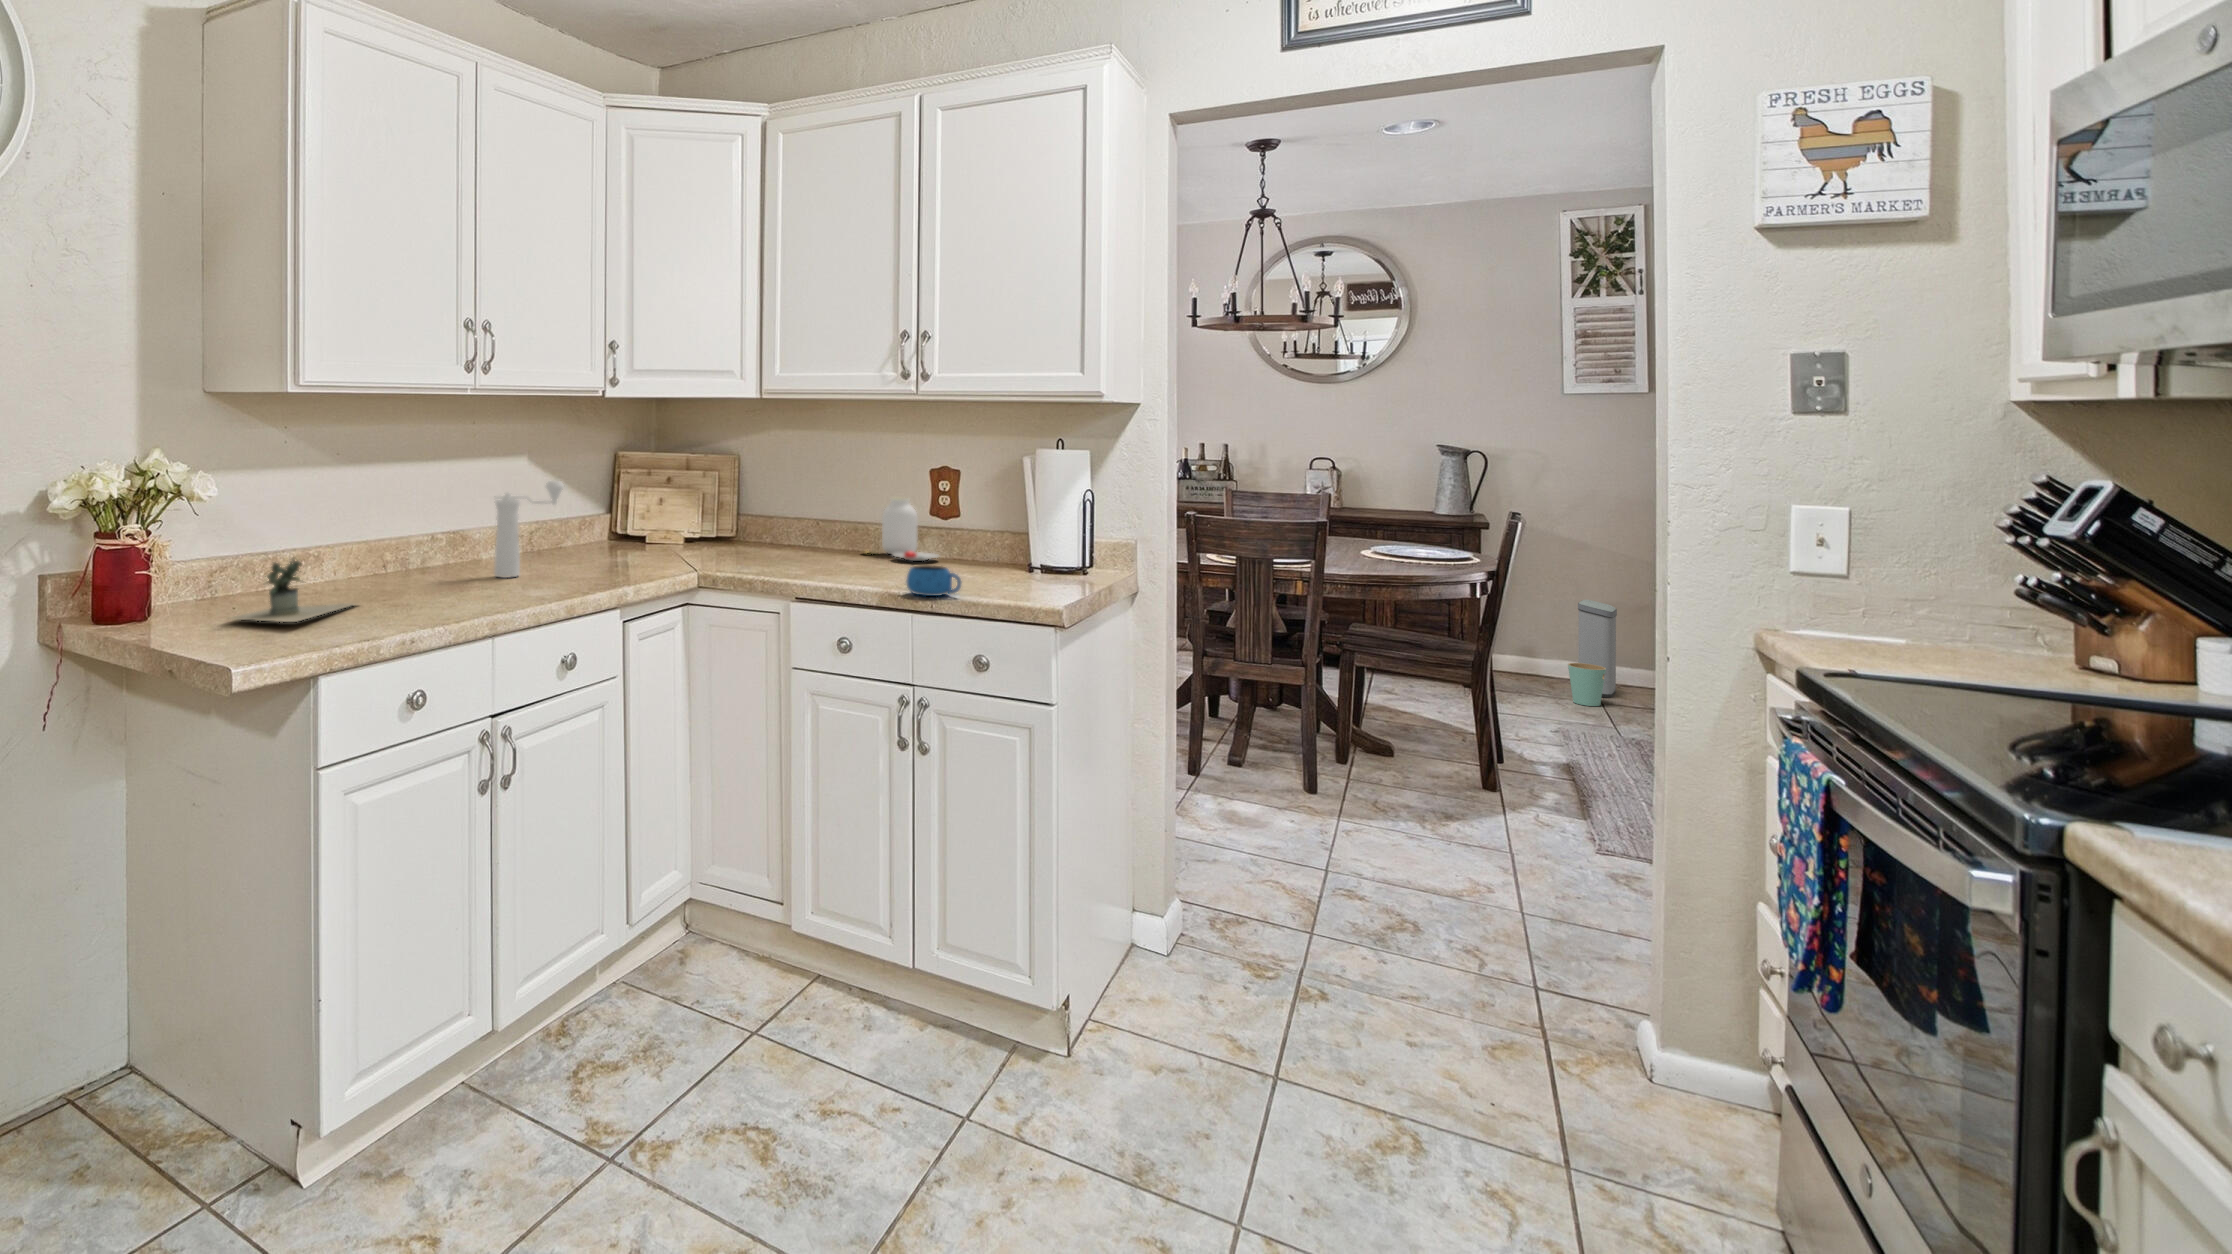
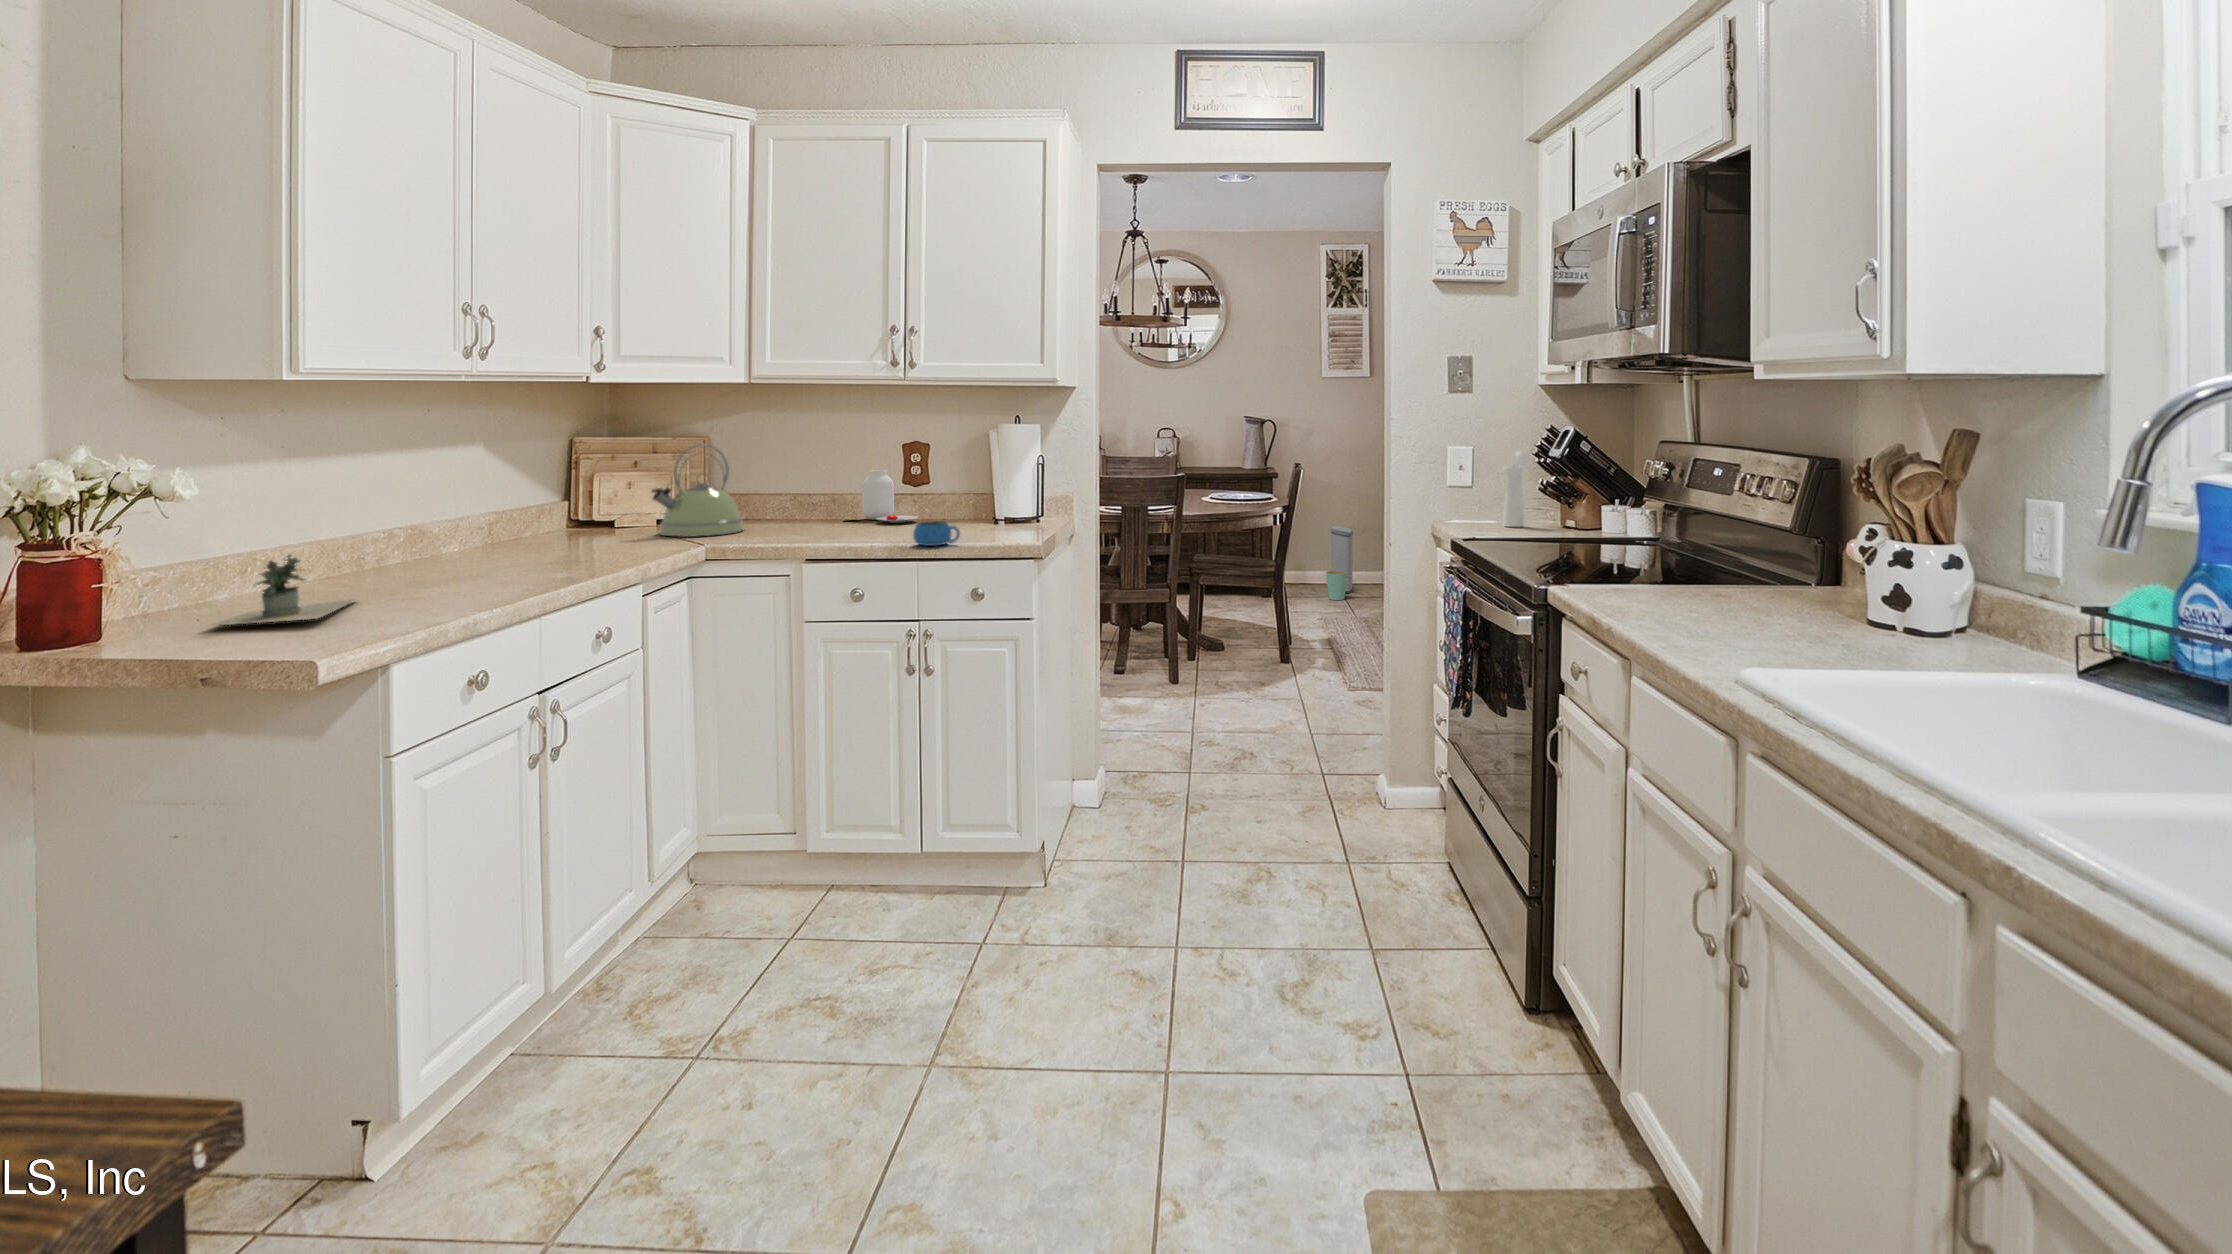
kettle: none [663,463,754,561] -> present [652,444,744,537]
pepper mill: present [494,481,564,578] -> present [1503,451,1530,527]

